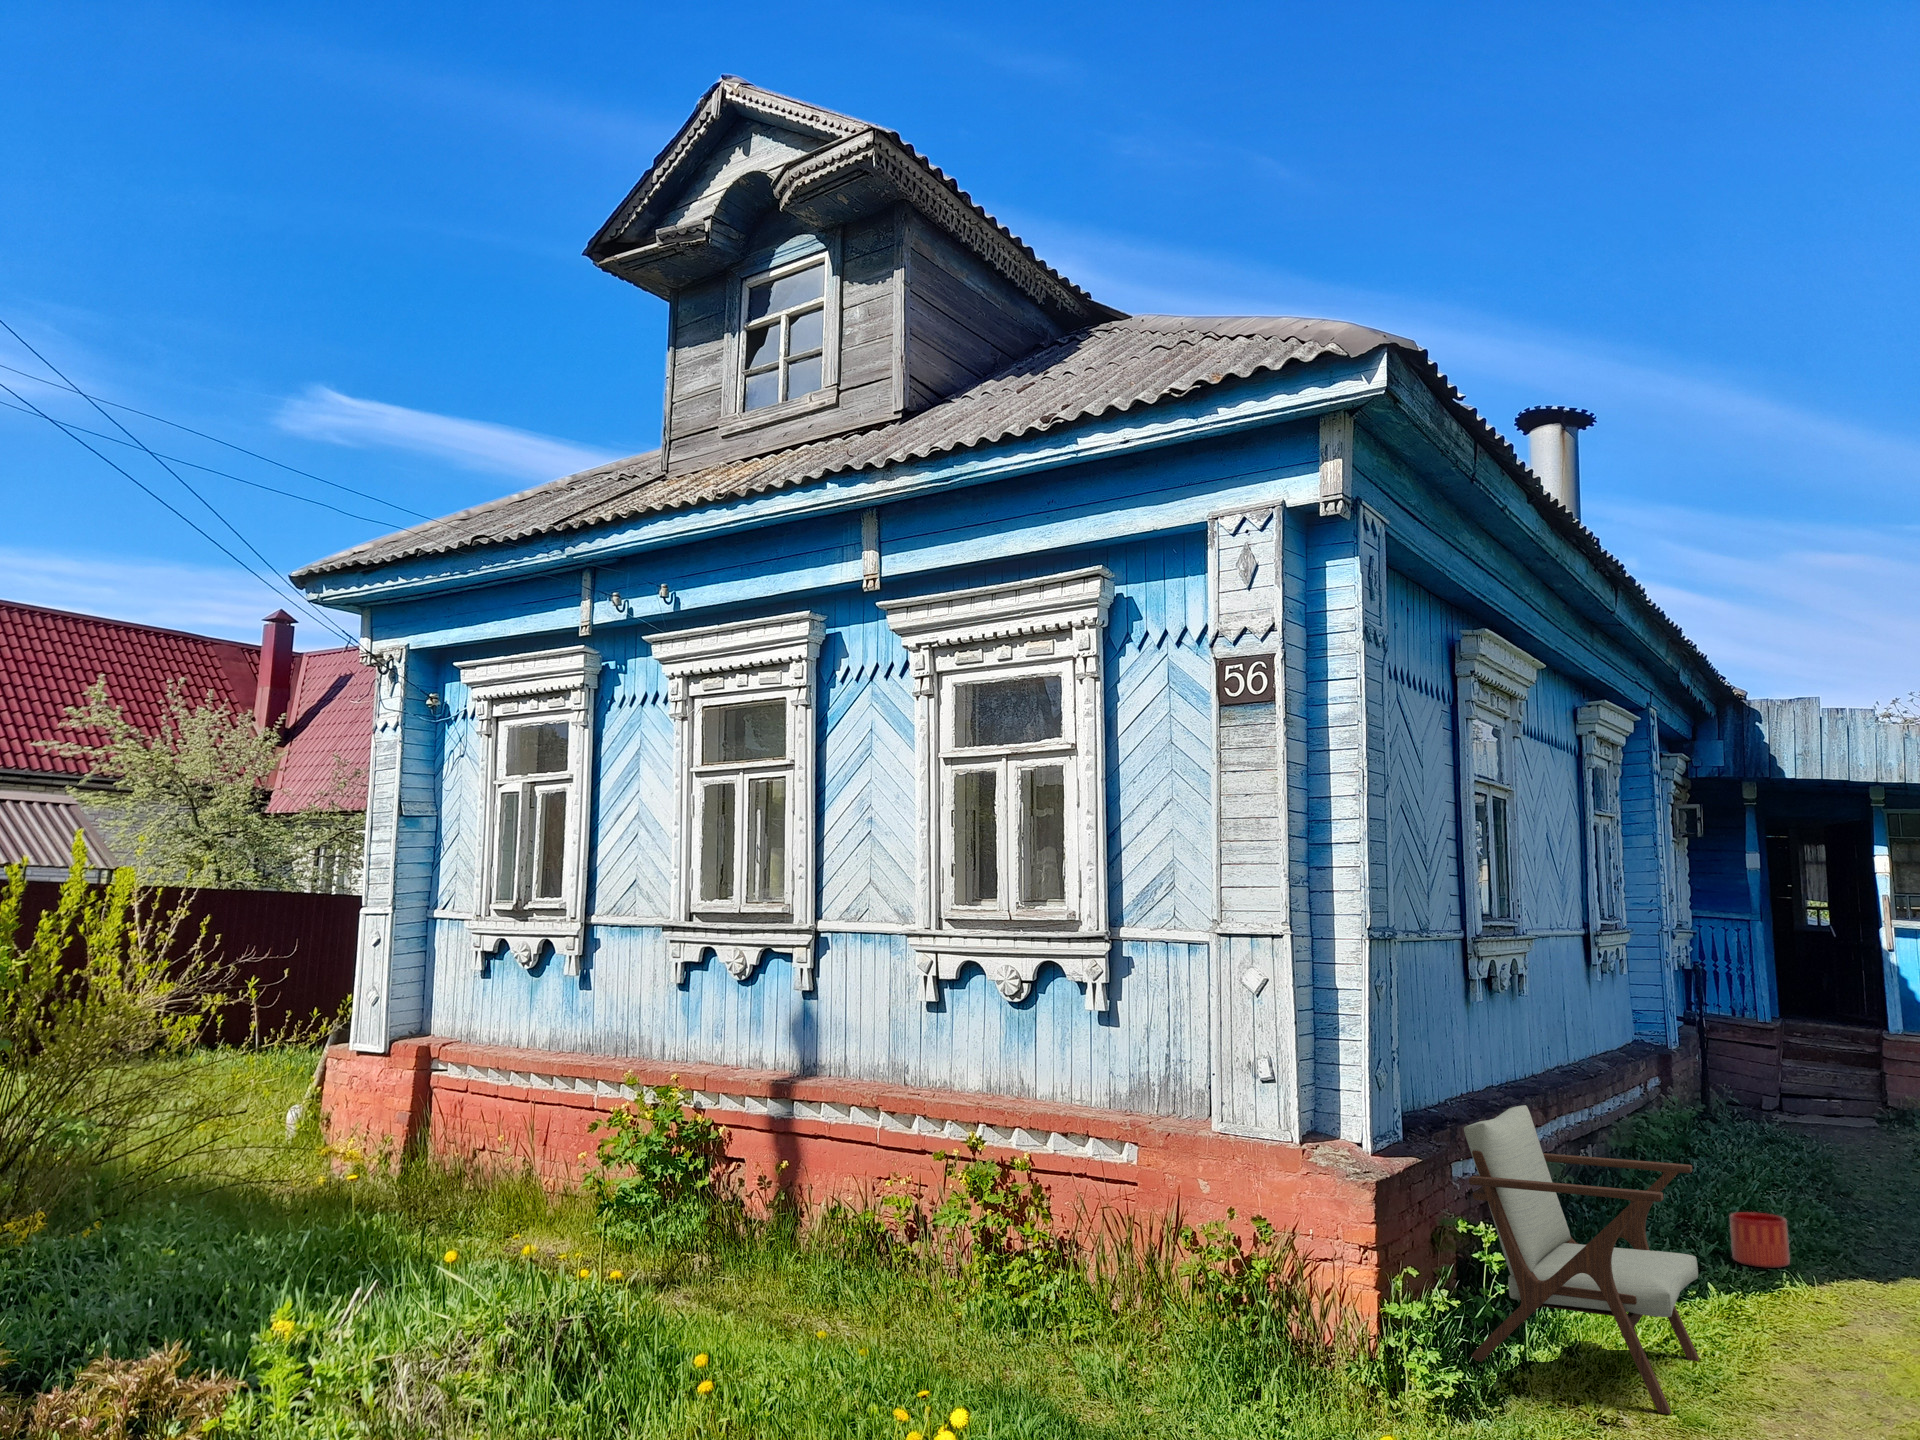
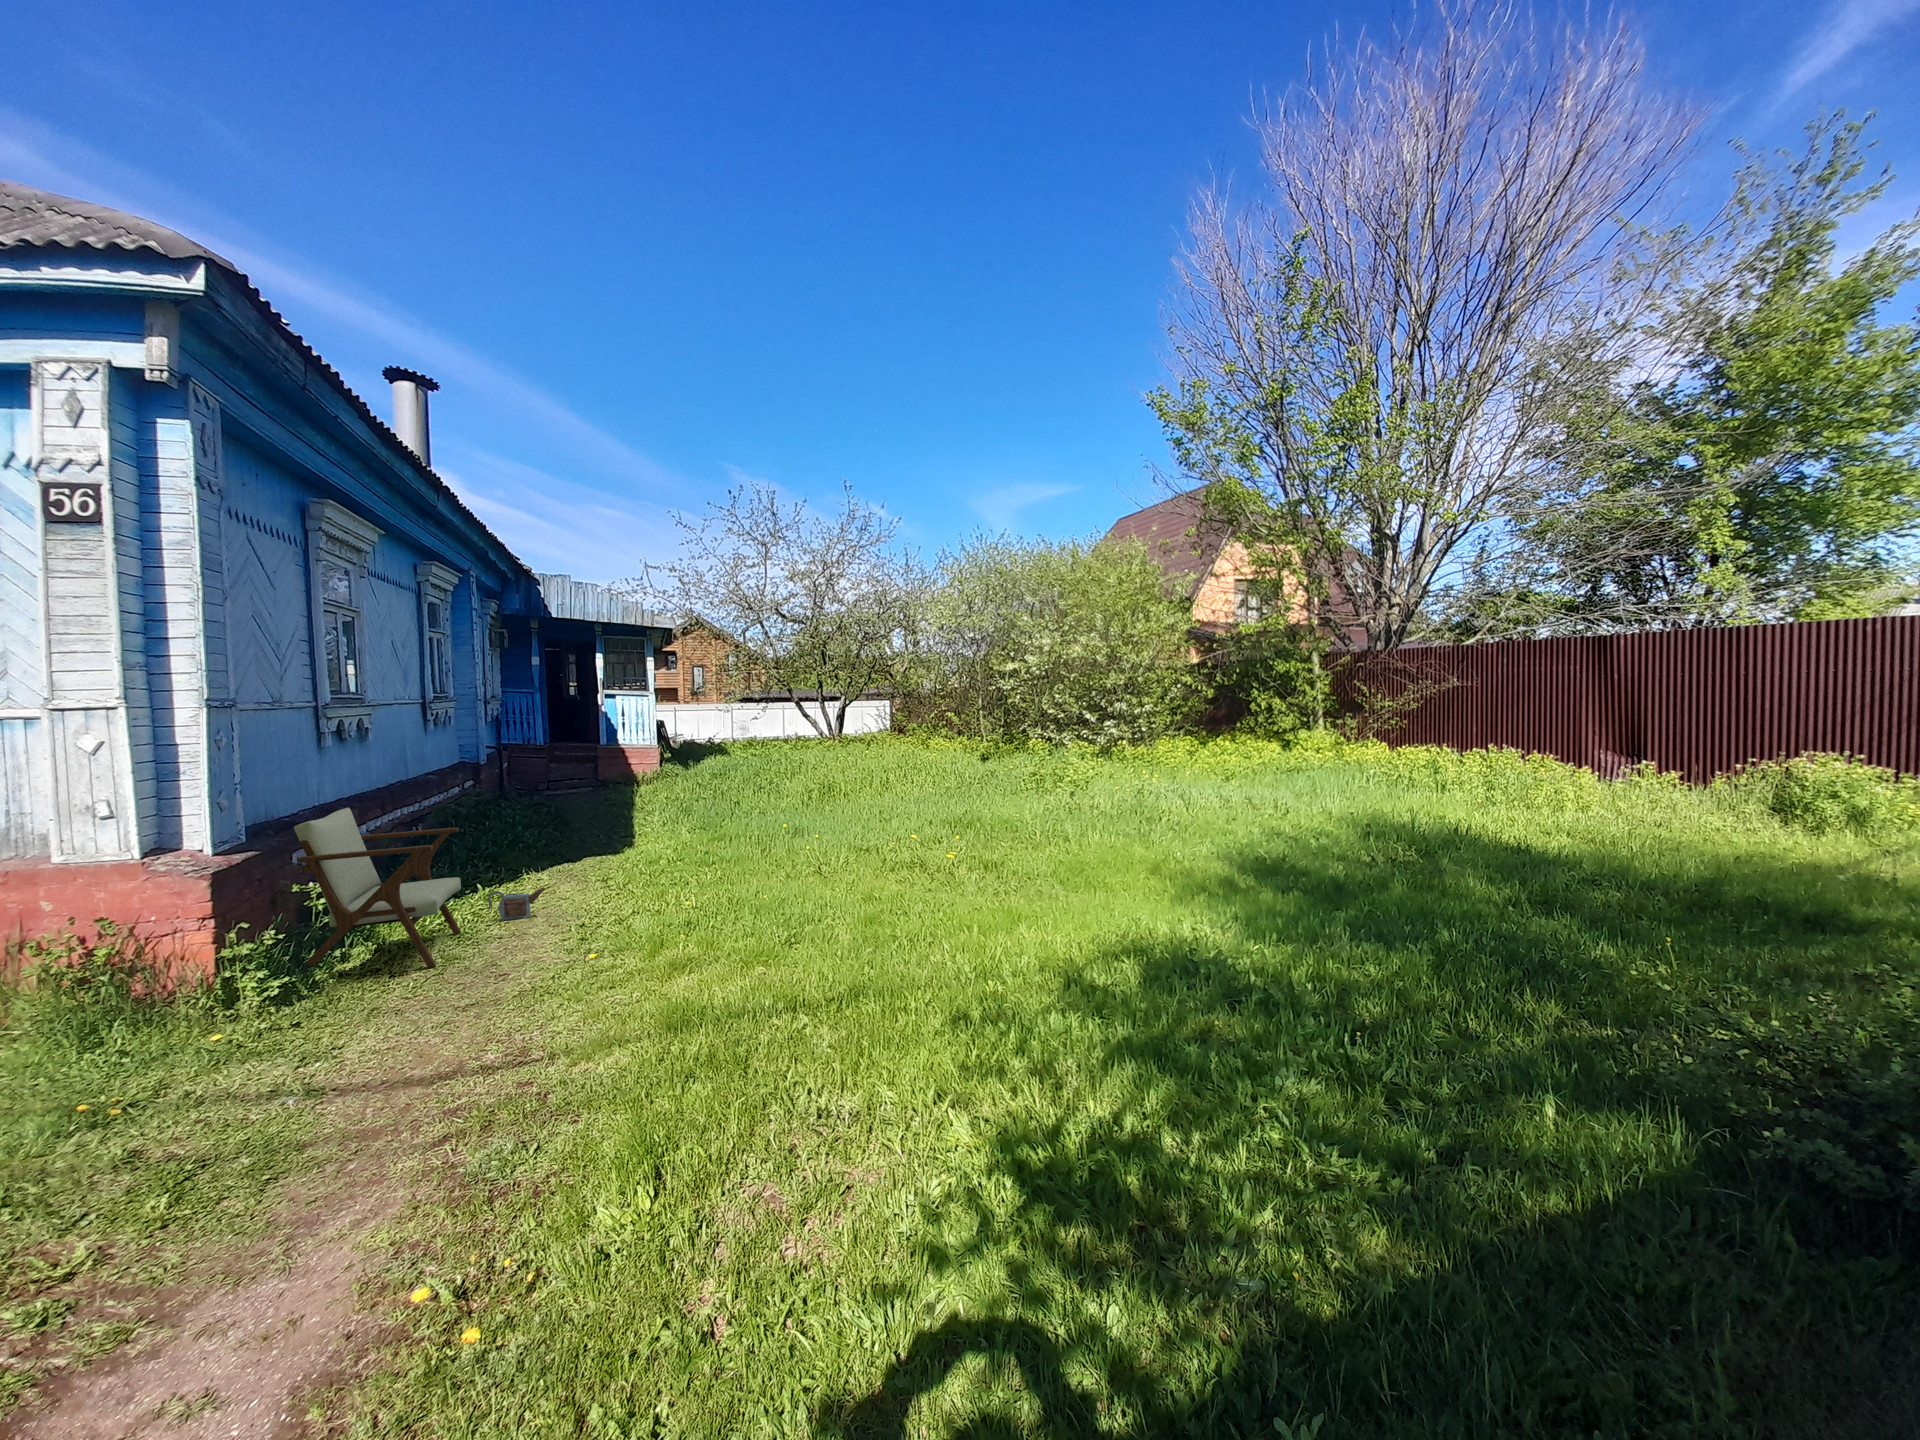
planter: present [1730,1212,1790,1268] -> none [494,848,527,877]
watering can: none [1741,1294,1851,1361] -> present [488,887,546,920]

